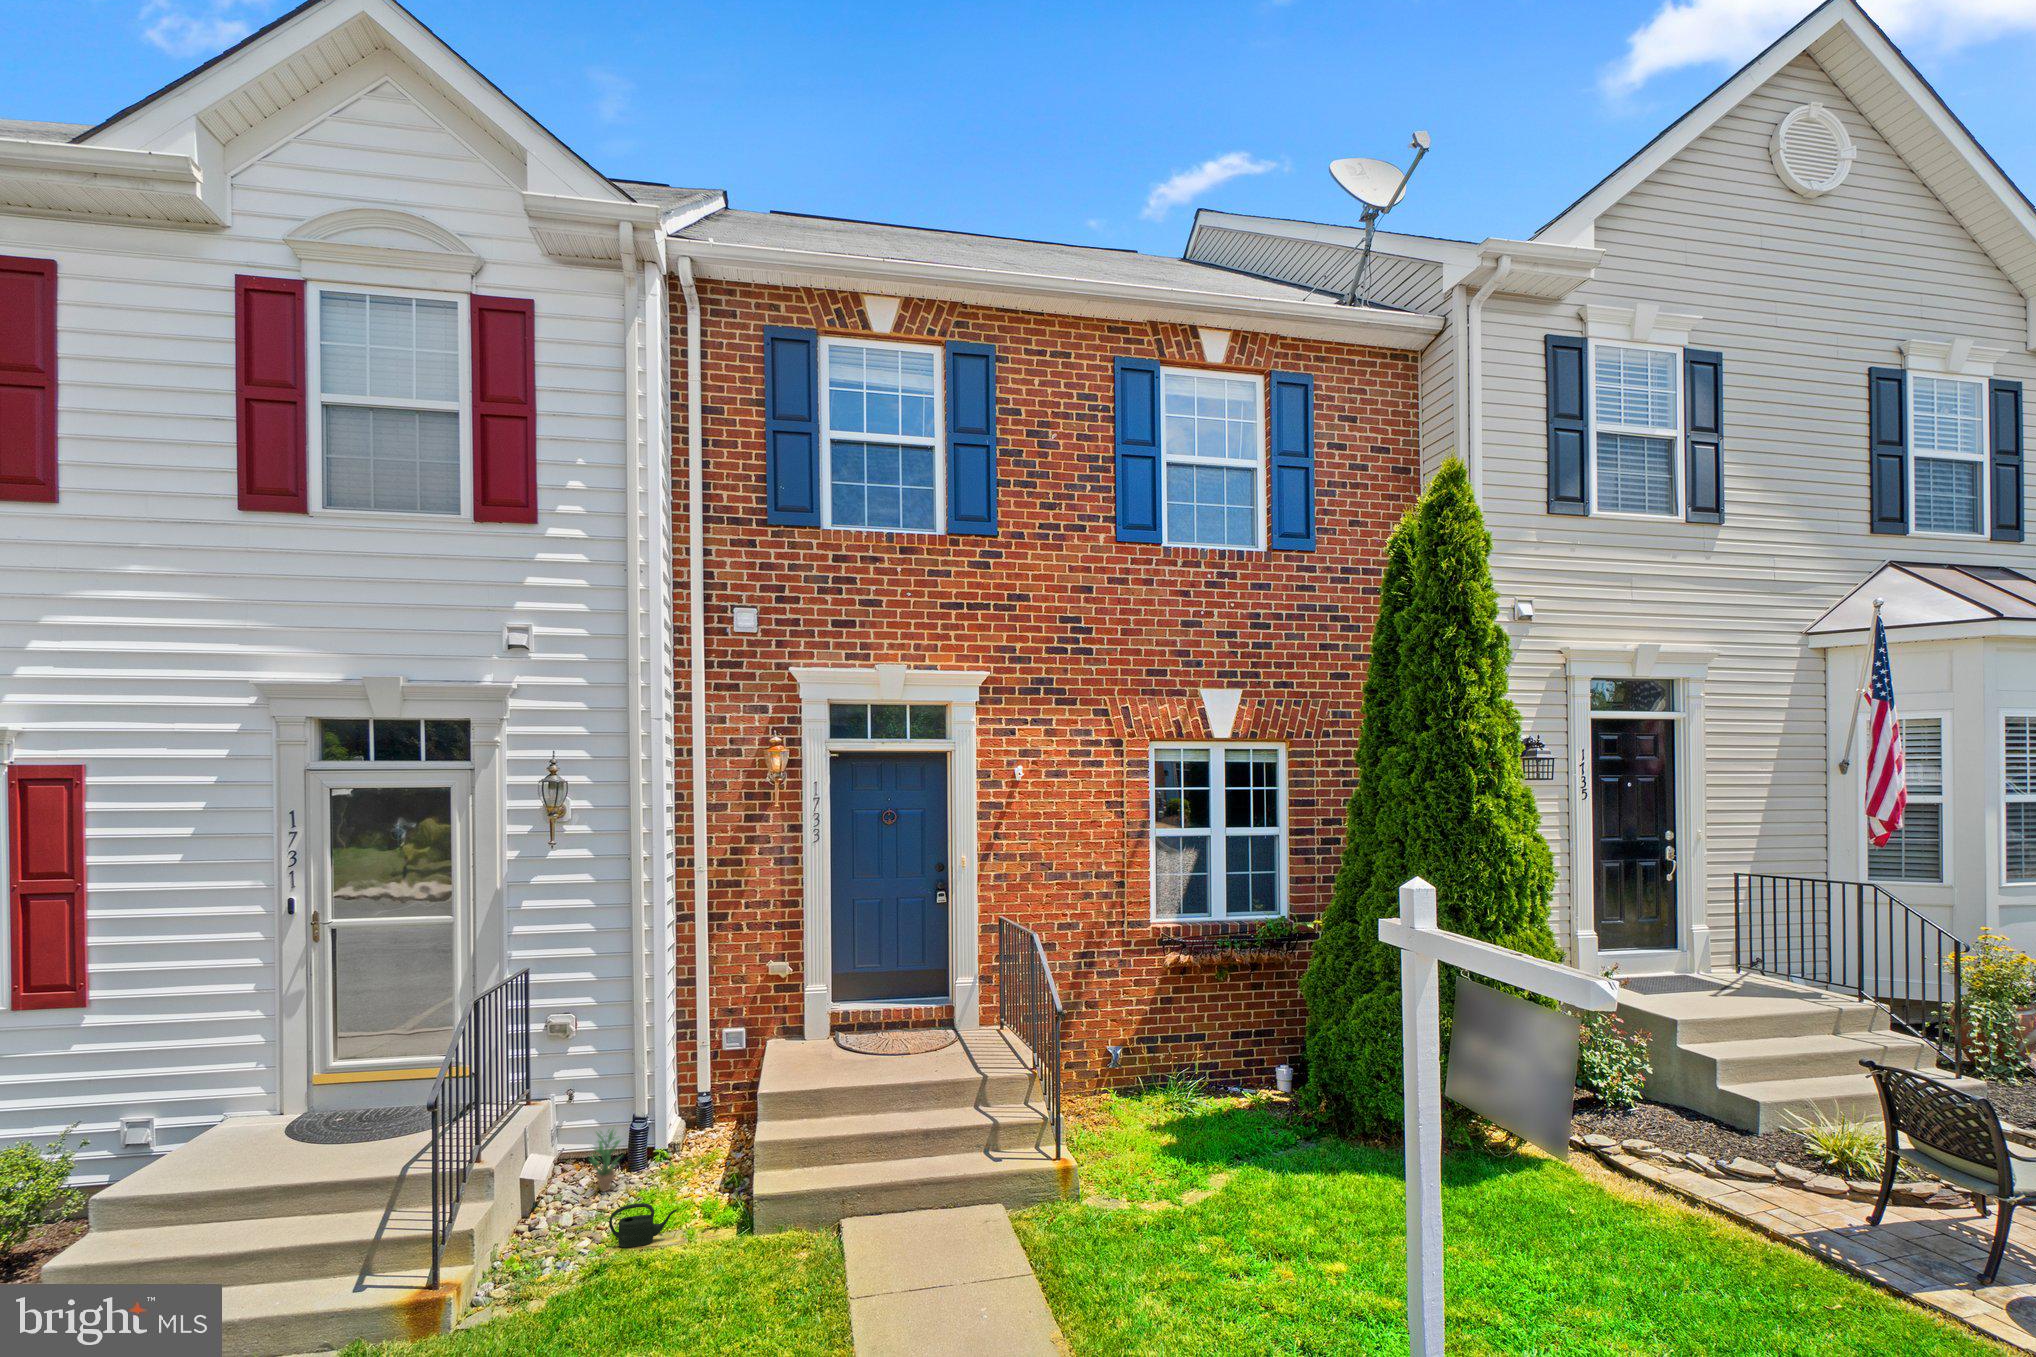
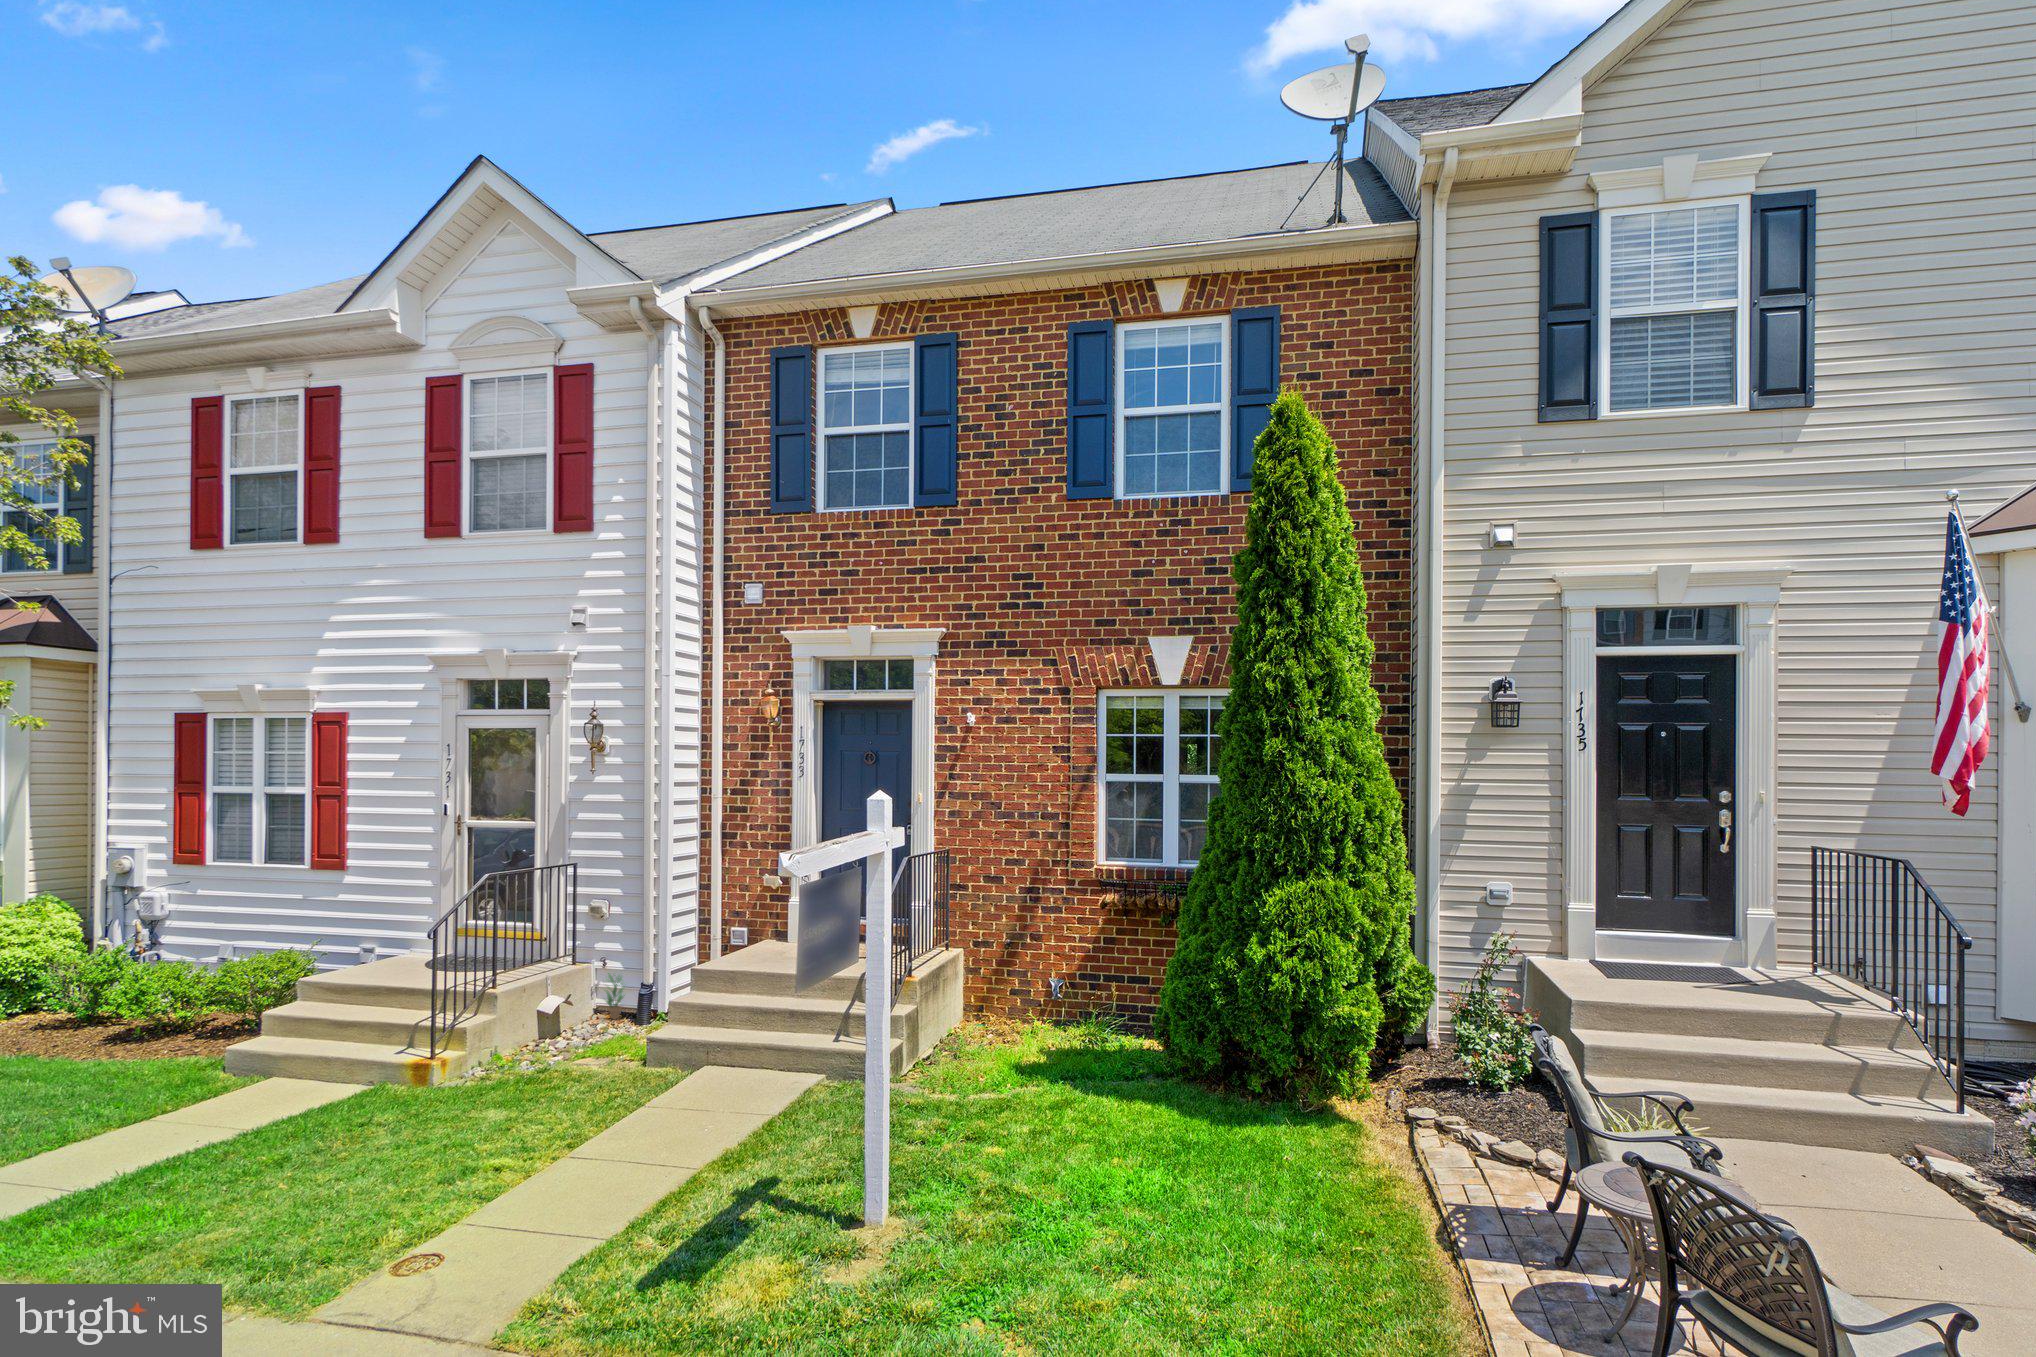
watering can: present [609,1203,677,1247] -> none [571,1007,613,1036]

